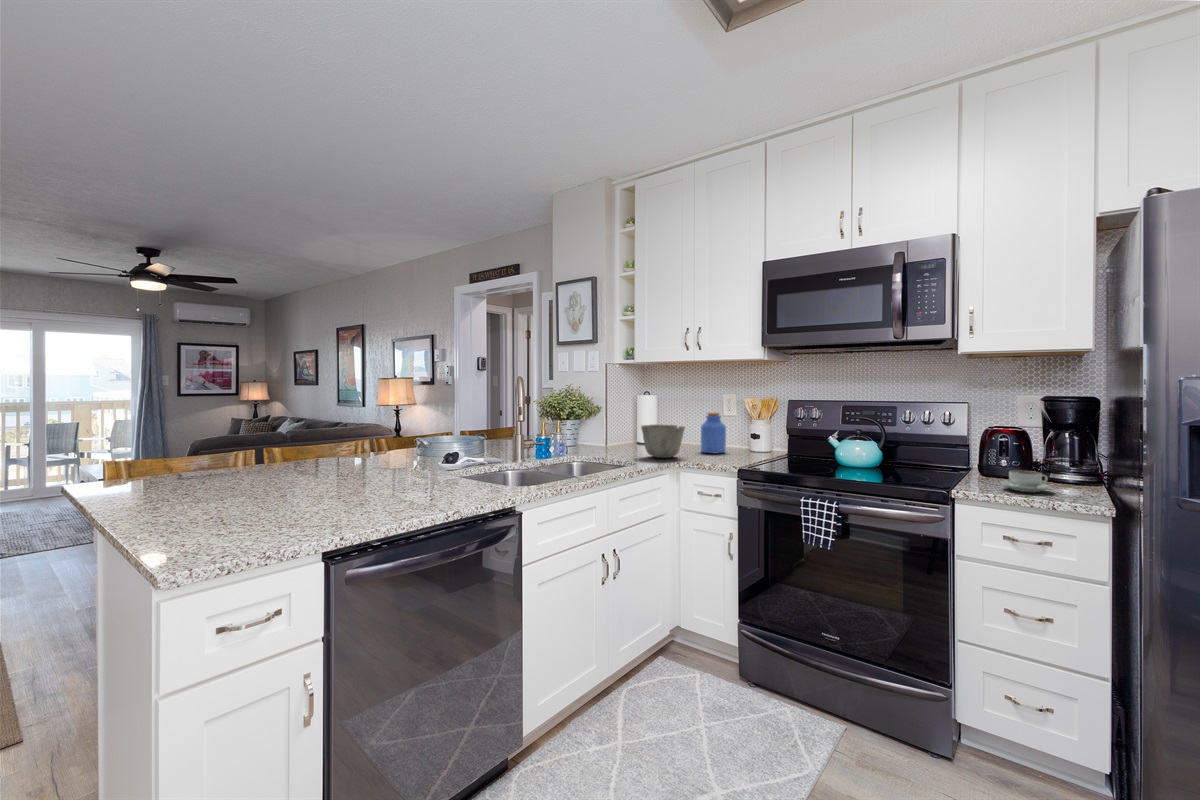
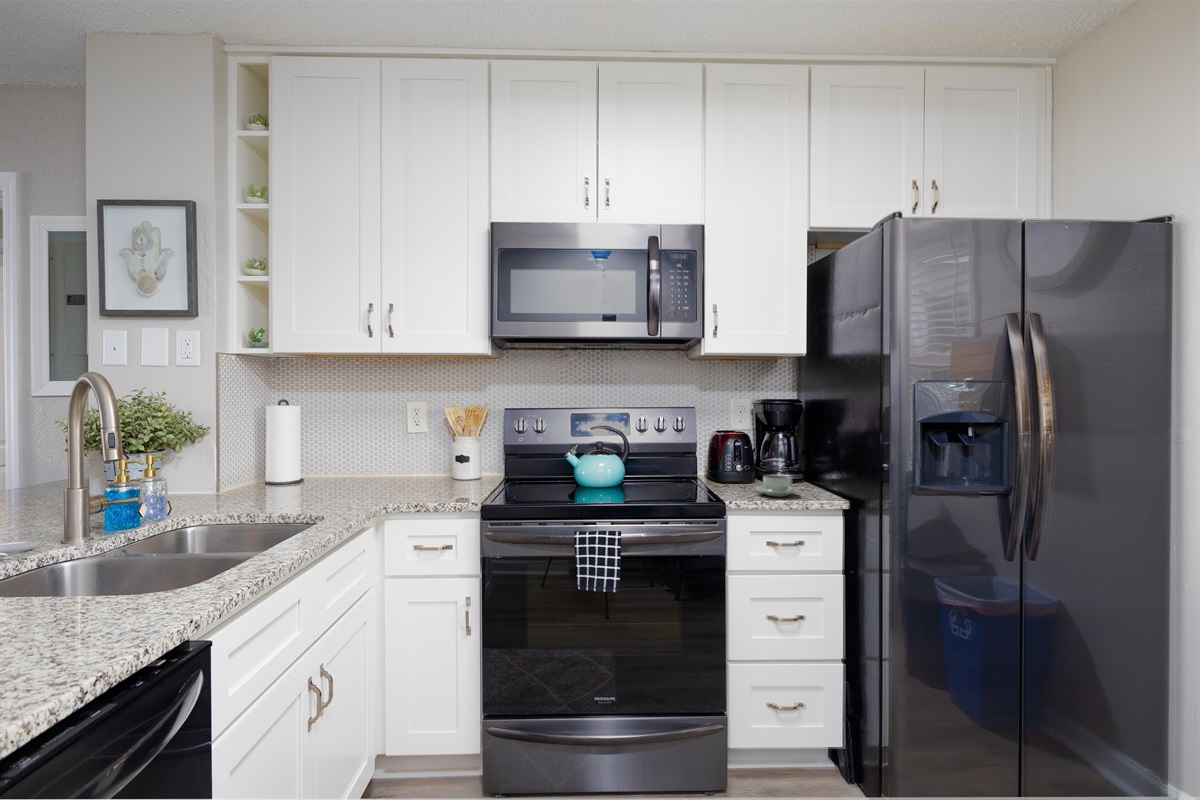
jar: present [701,412,726,453] -> none [389,427,426,485]
ceramic bowl: present [641,424,685,458] -> none [309,448,381,501]

